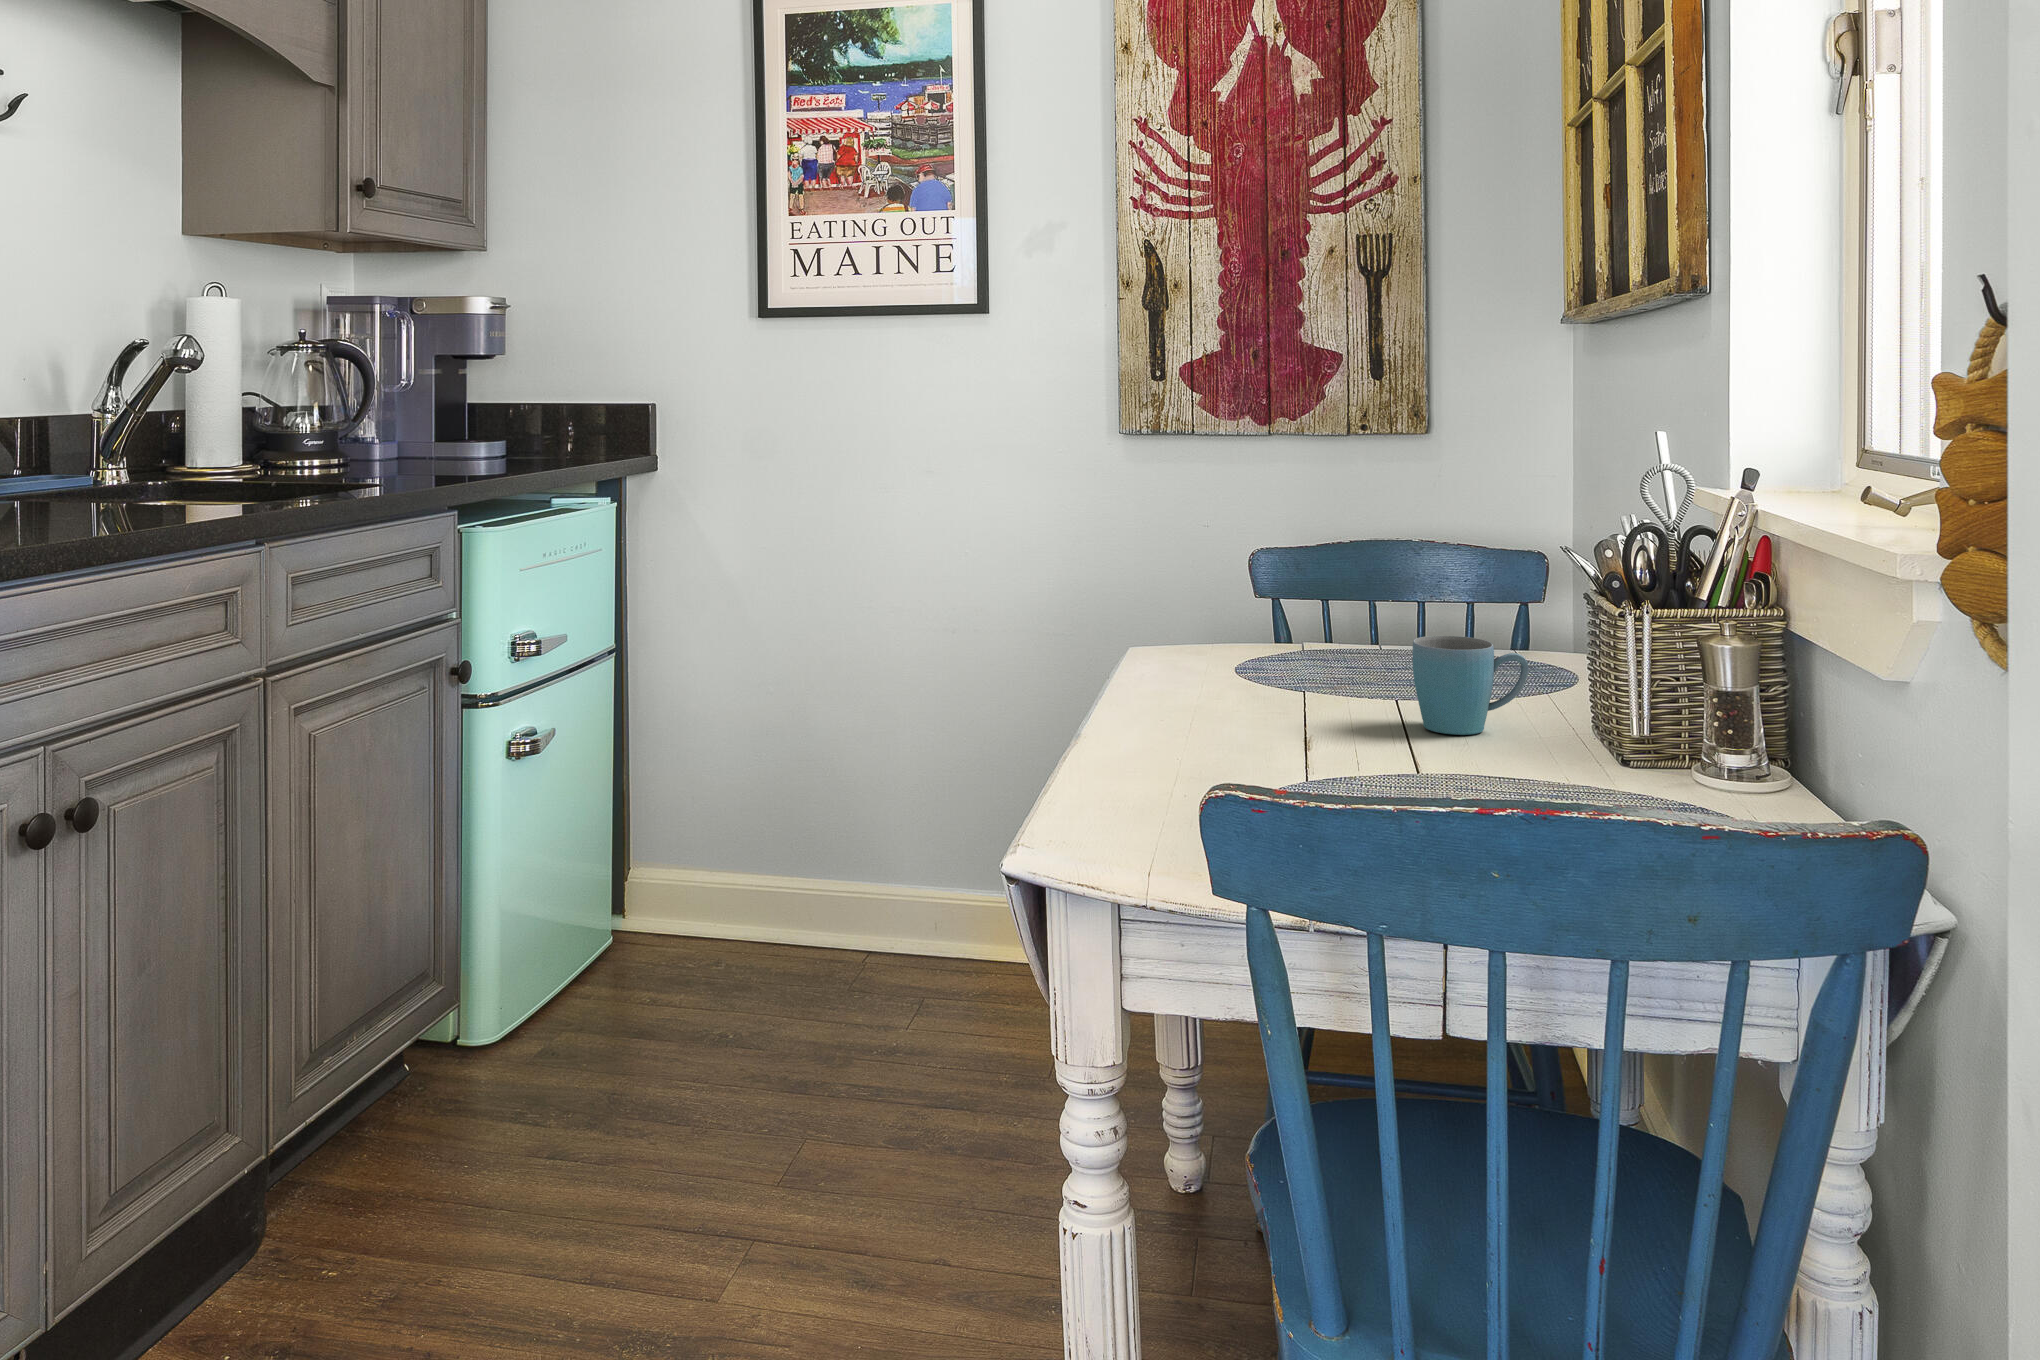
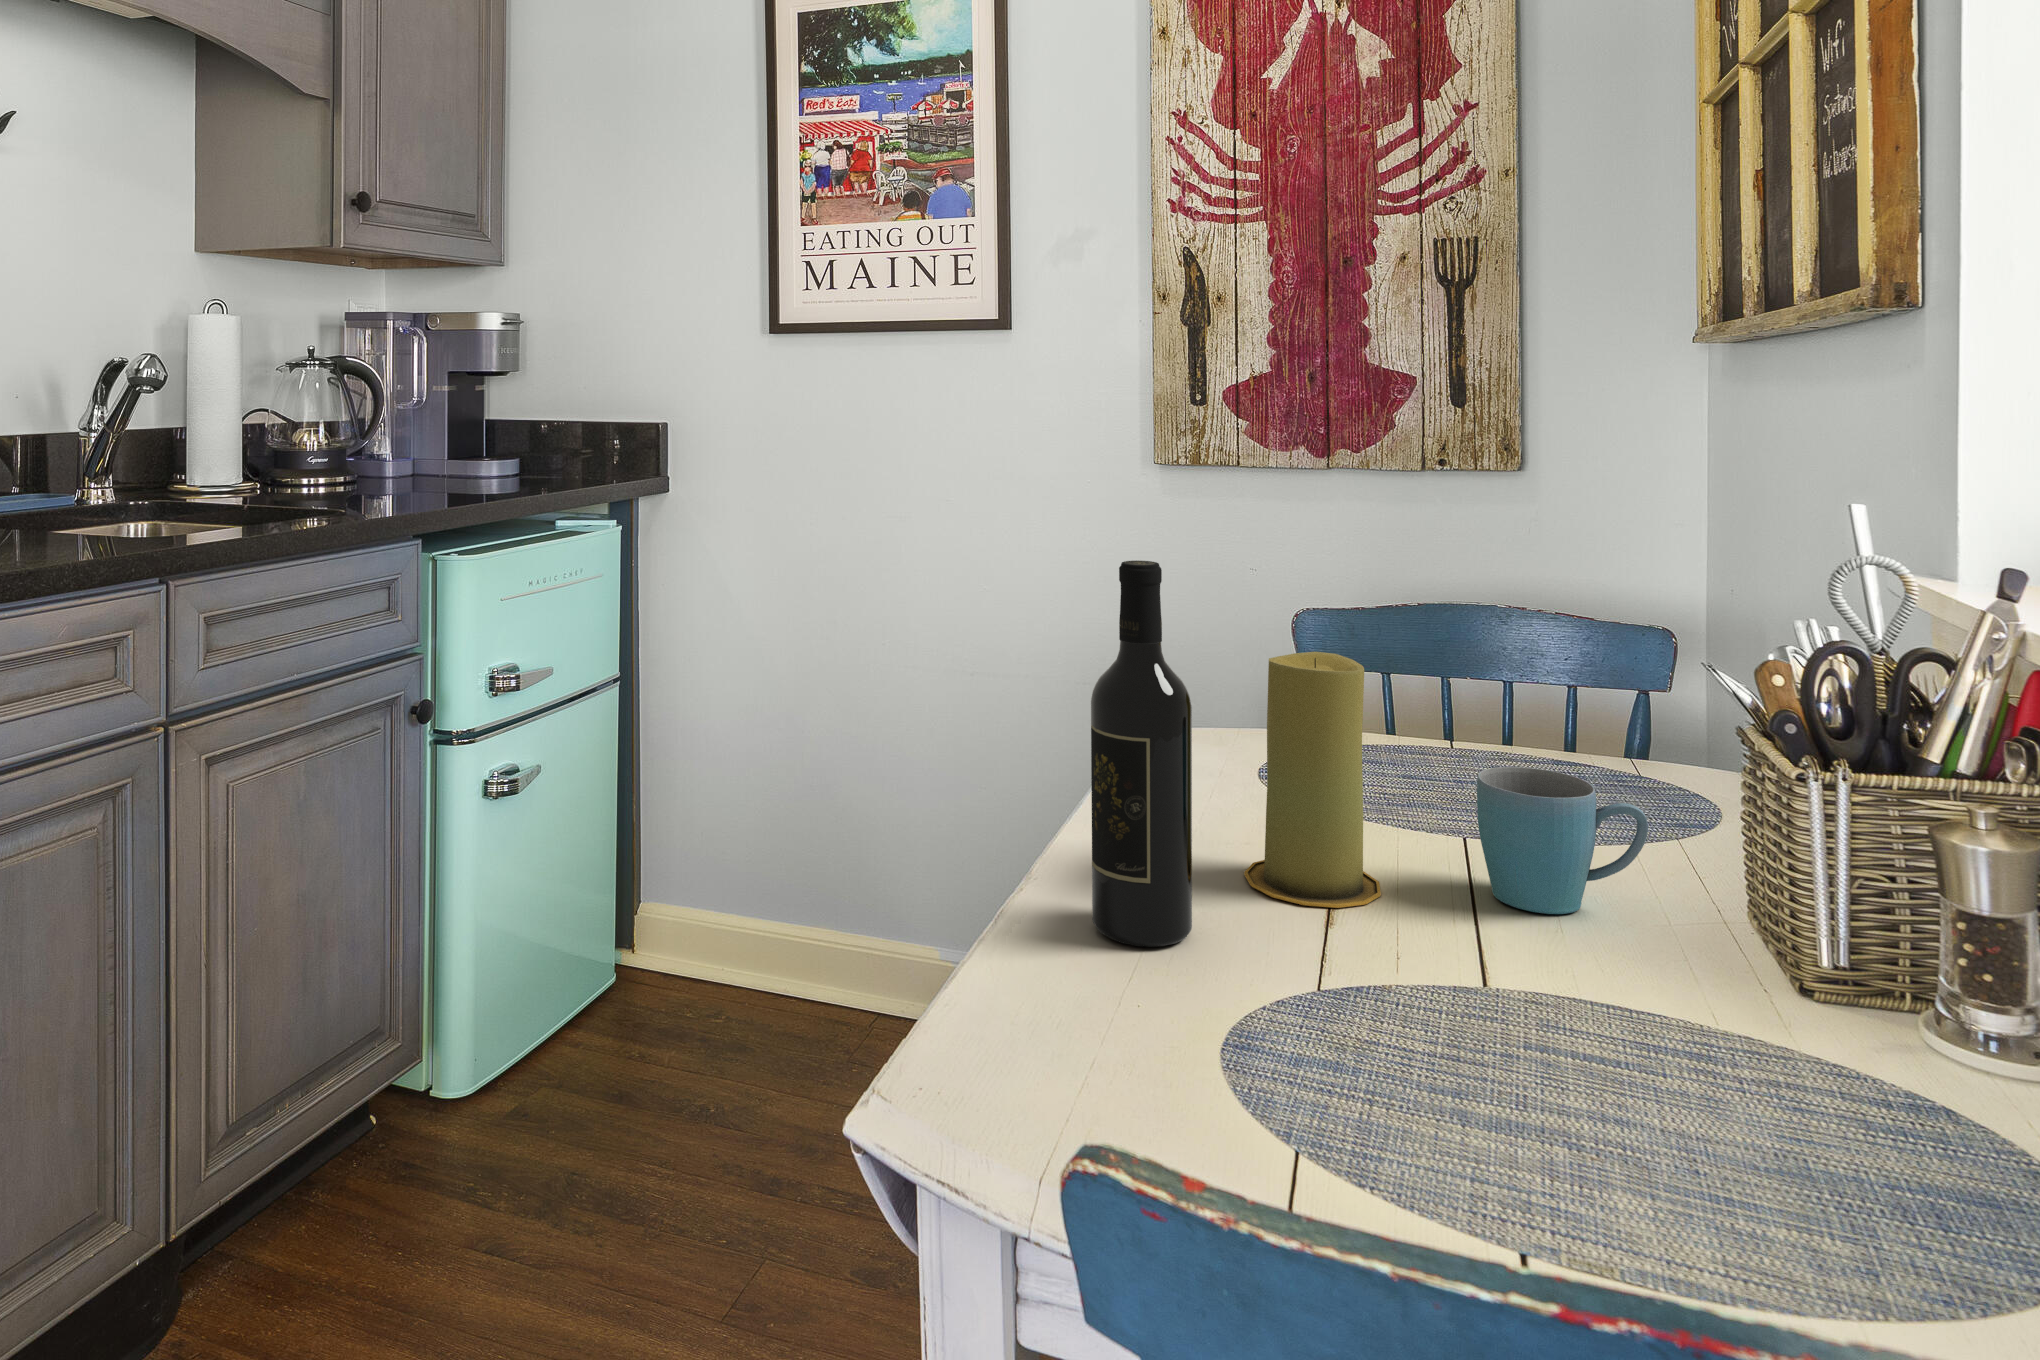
wine bottle: none [1145,485,1220,768] -> present [1091,560,1192,947]
candle: none [1247,557,1347,741] -> present [1244,652,1381,908]

